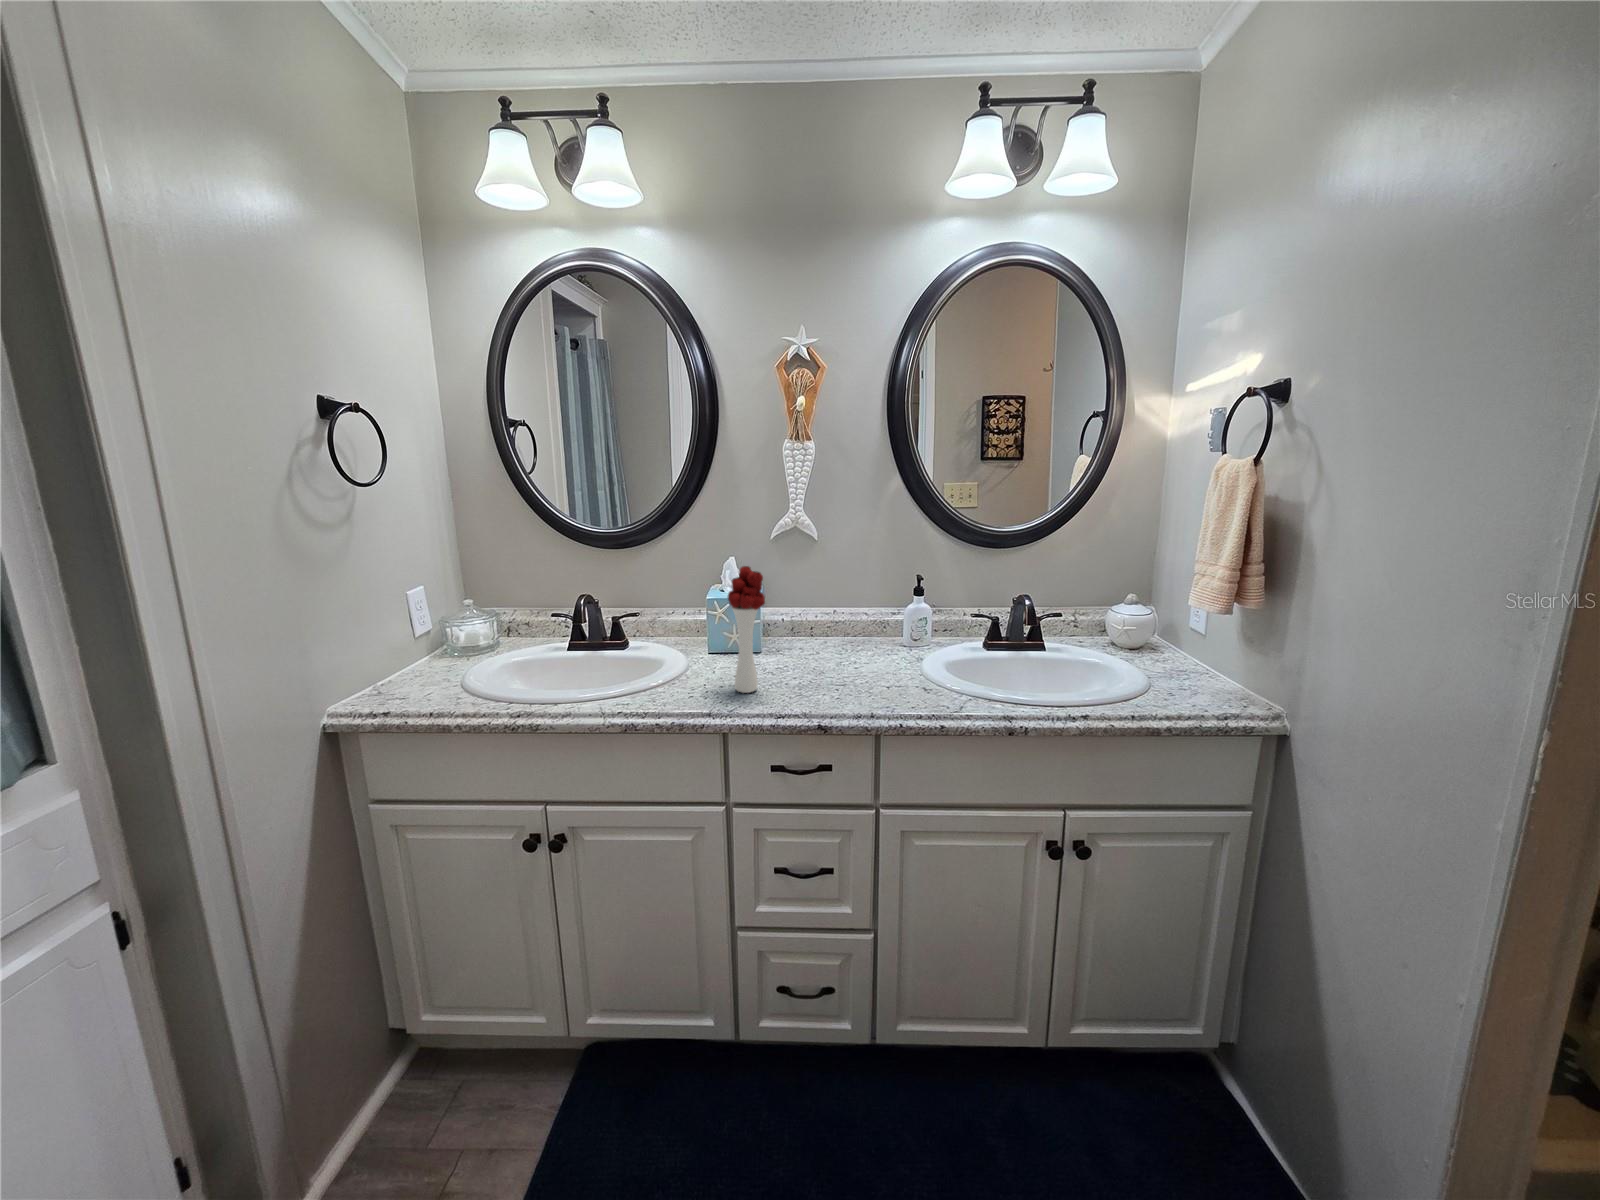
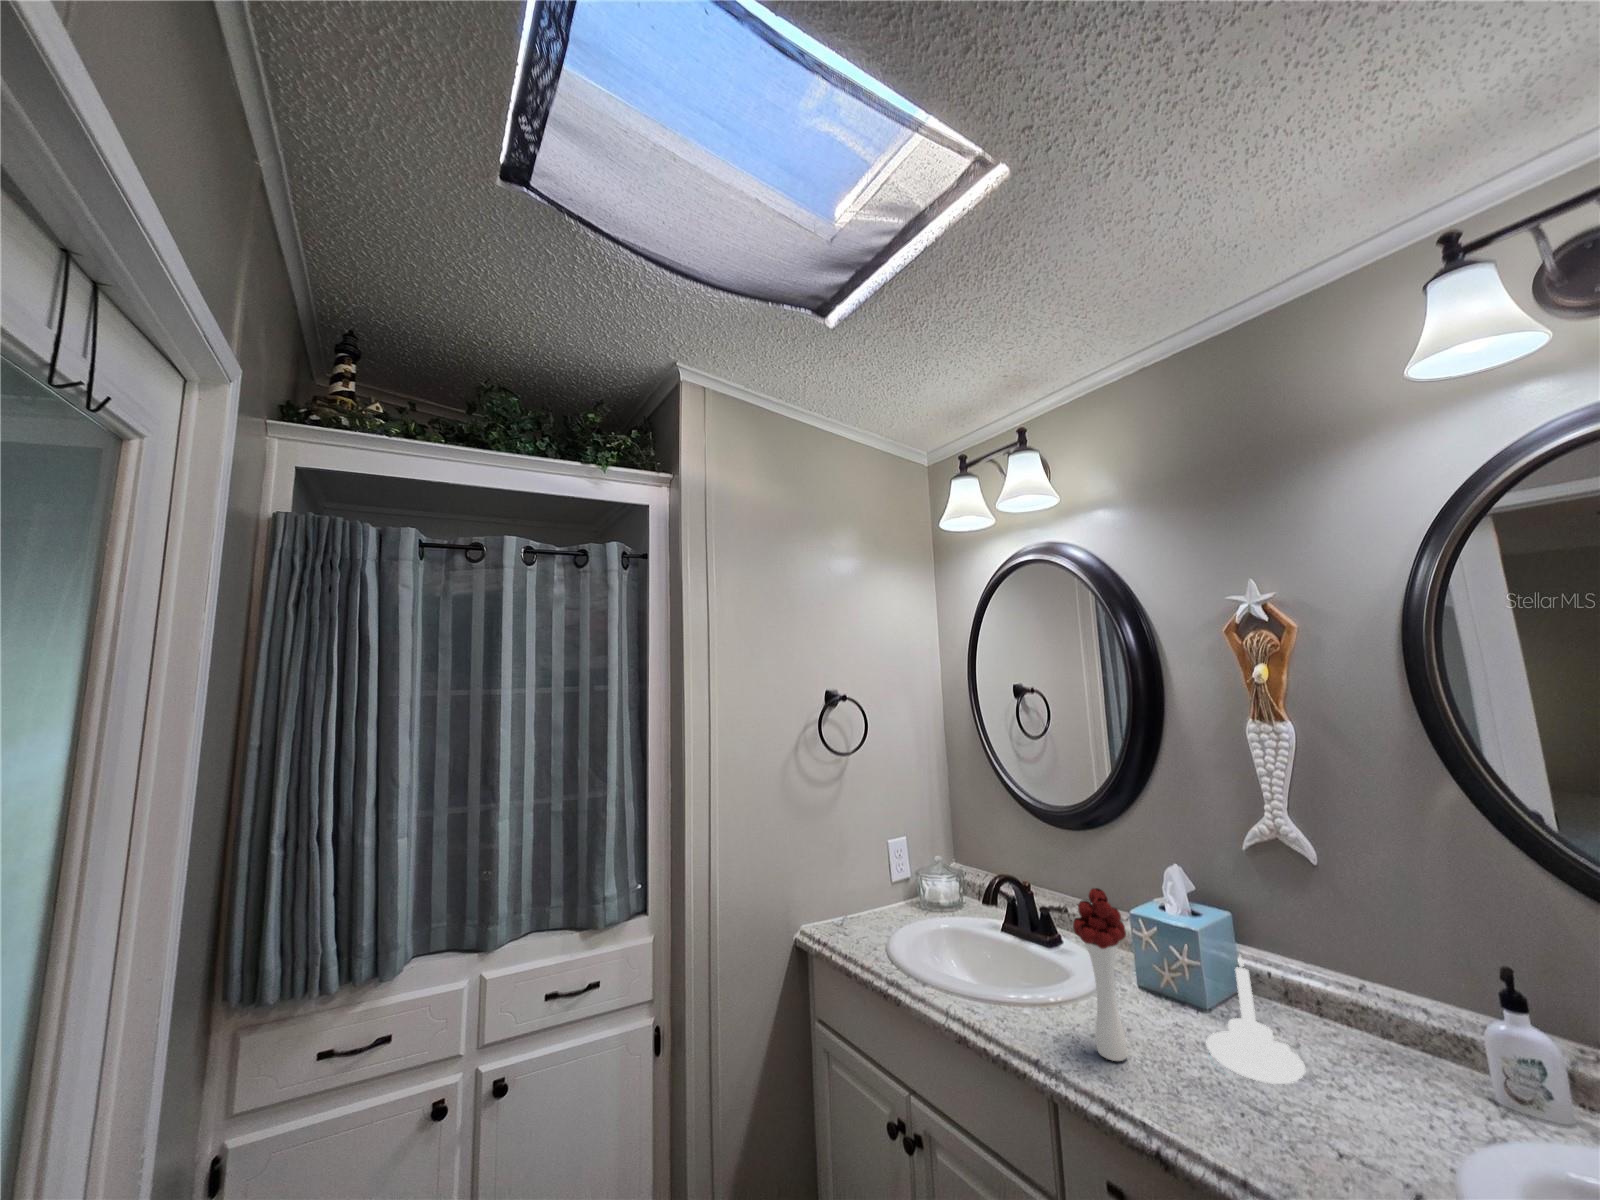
candle holder: none [784,597,838,673] -> present [1206,955,1305,1084]

